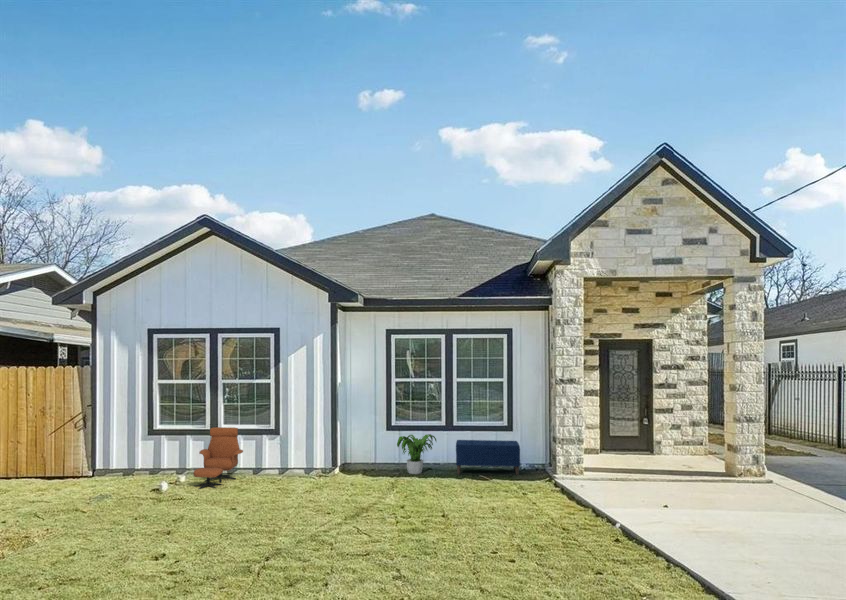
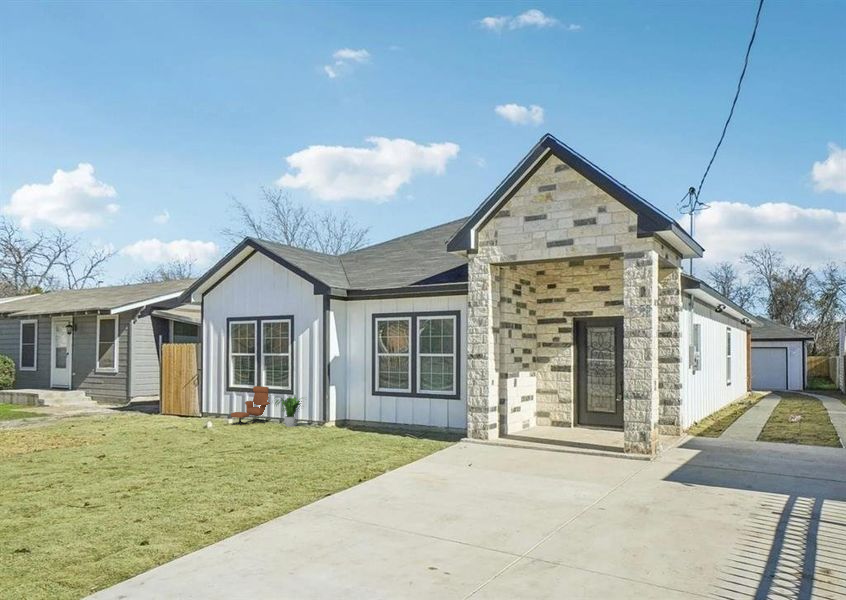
potted plant: present [397,434,436,474] -> present [274,397,302,427]
bench: present [456,440,520,475] -> none [405,405,462,437]

